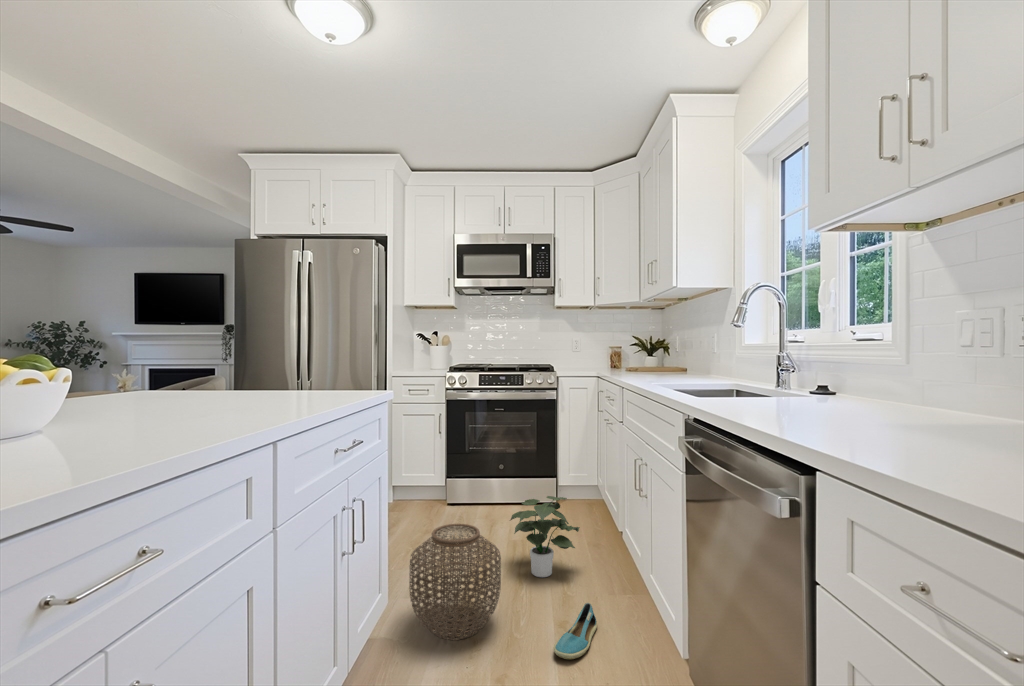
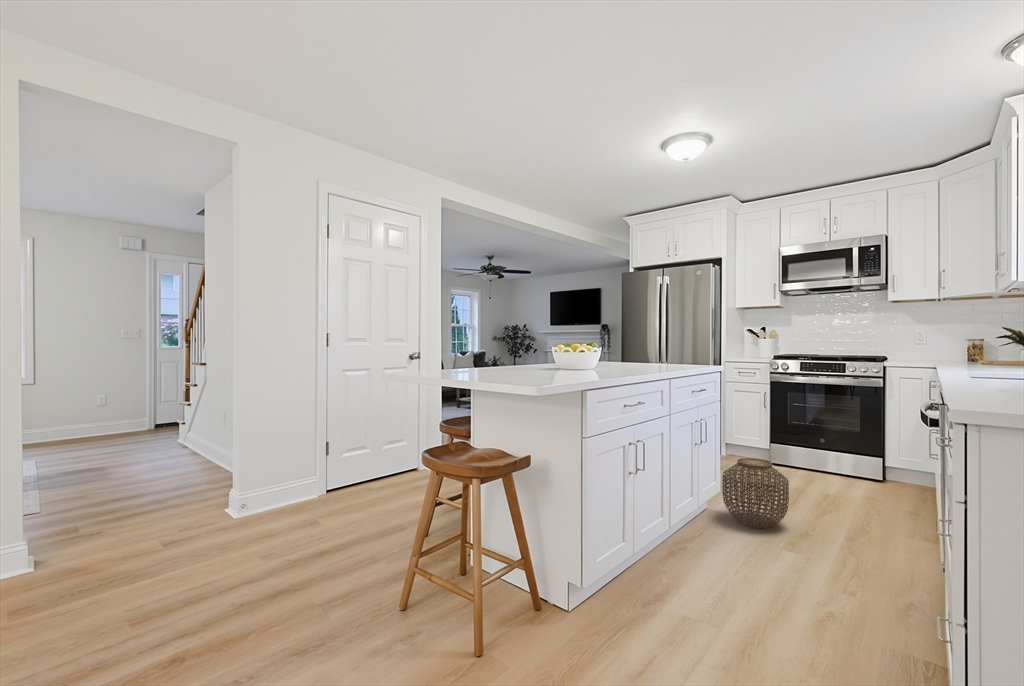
potted plant: present [511,496,580,577] -> none [811,458,879,519]
shoe: present [553,603,597,659] -> none [822,531,871,556]

